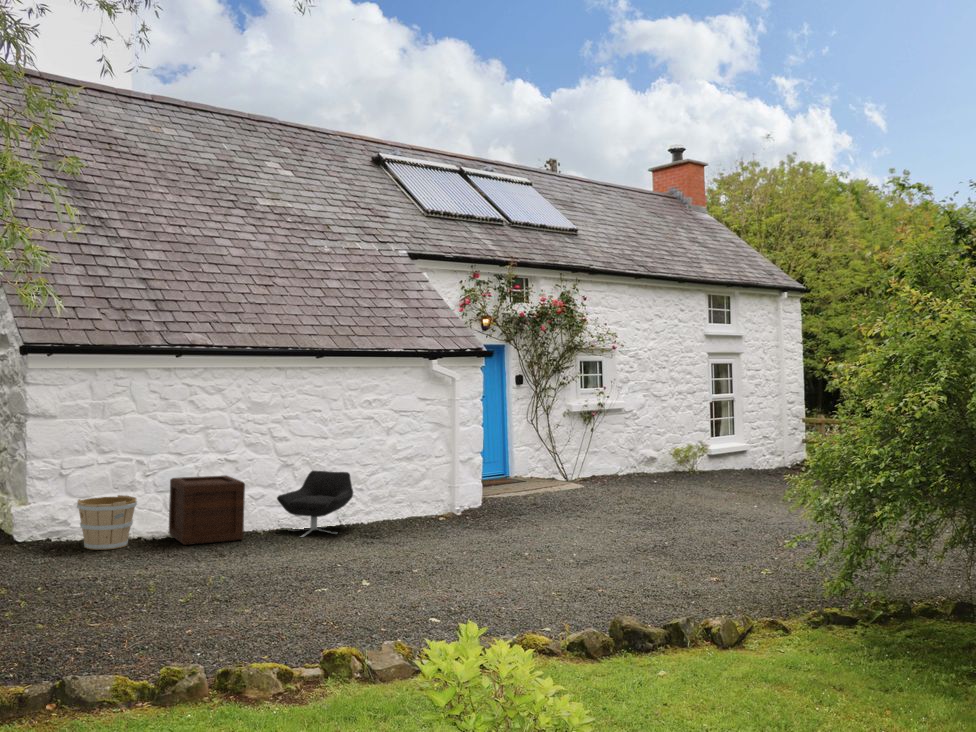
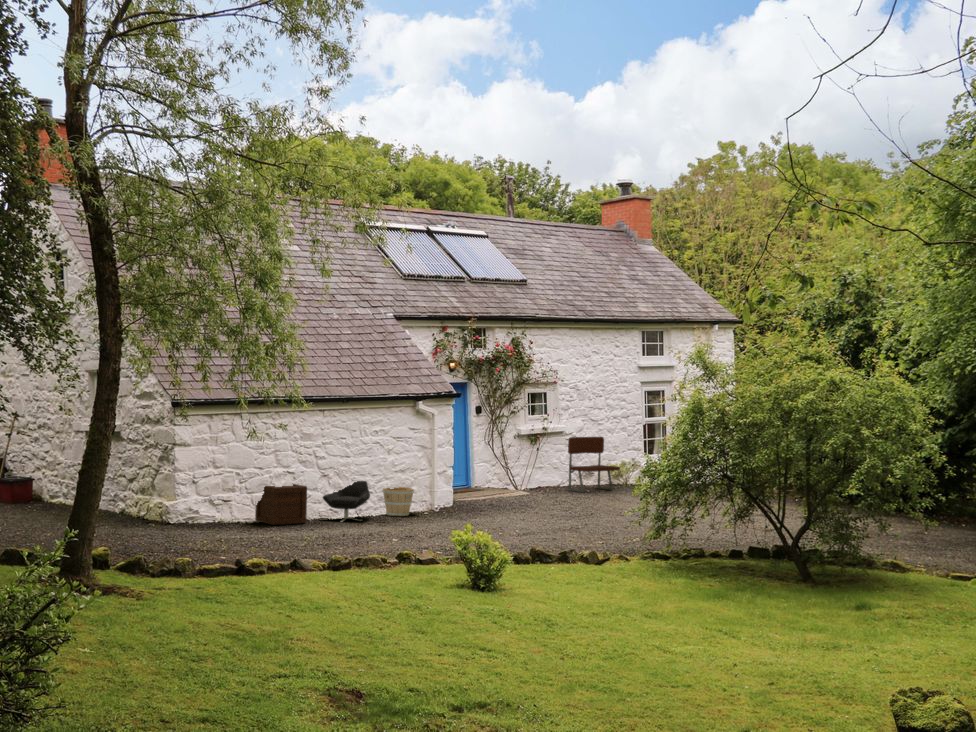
bench: none [628,415,691,482] -> present [568,437,620,492]
wooden bucket: present [77,495,137,550] -> present [383,487,414,516]

